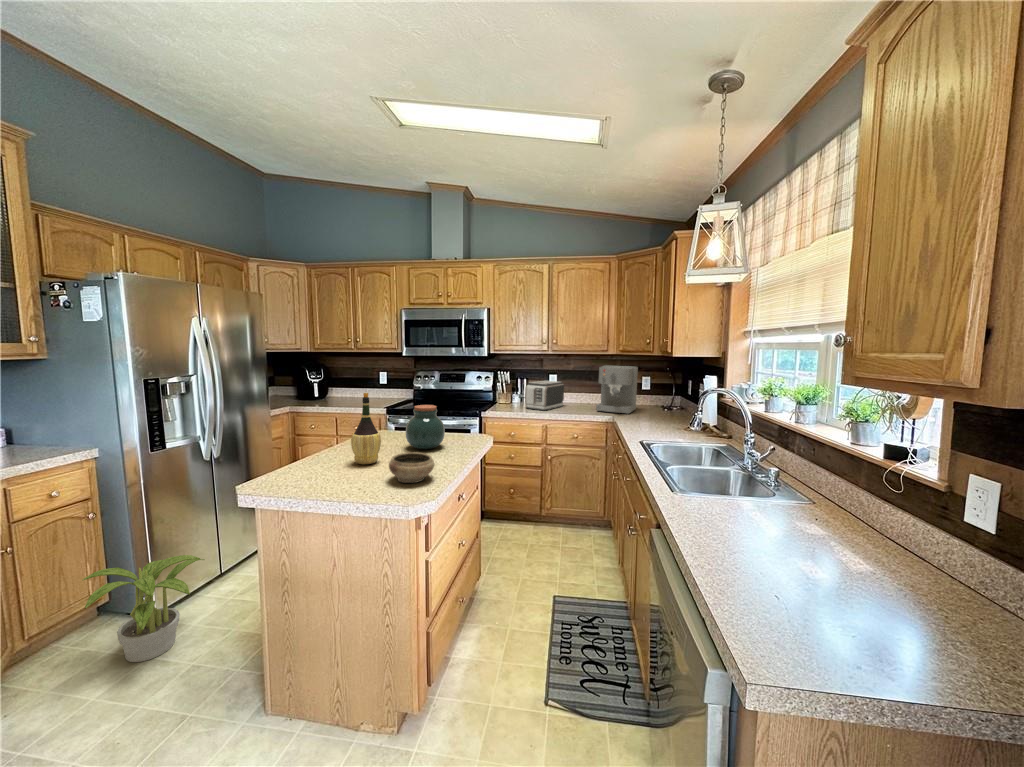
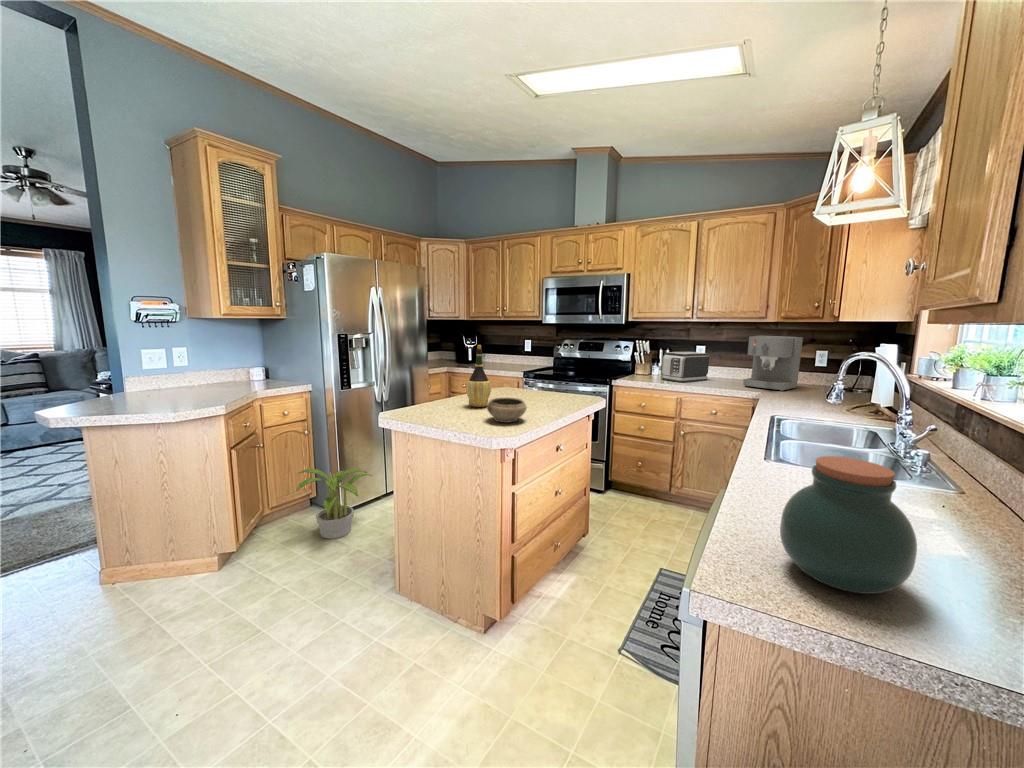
jar: present [406,405,445,449] -> present [780,456,917,594]

